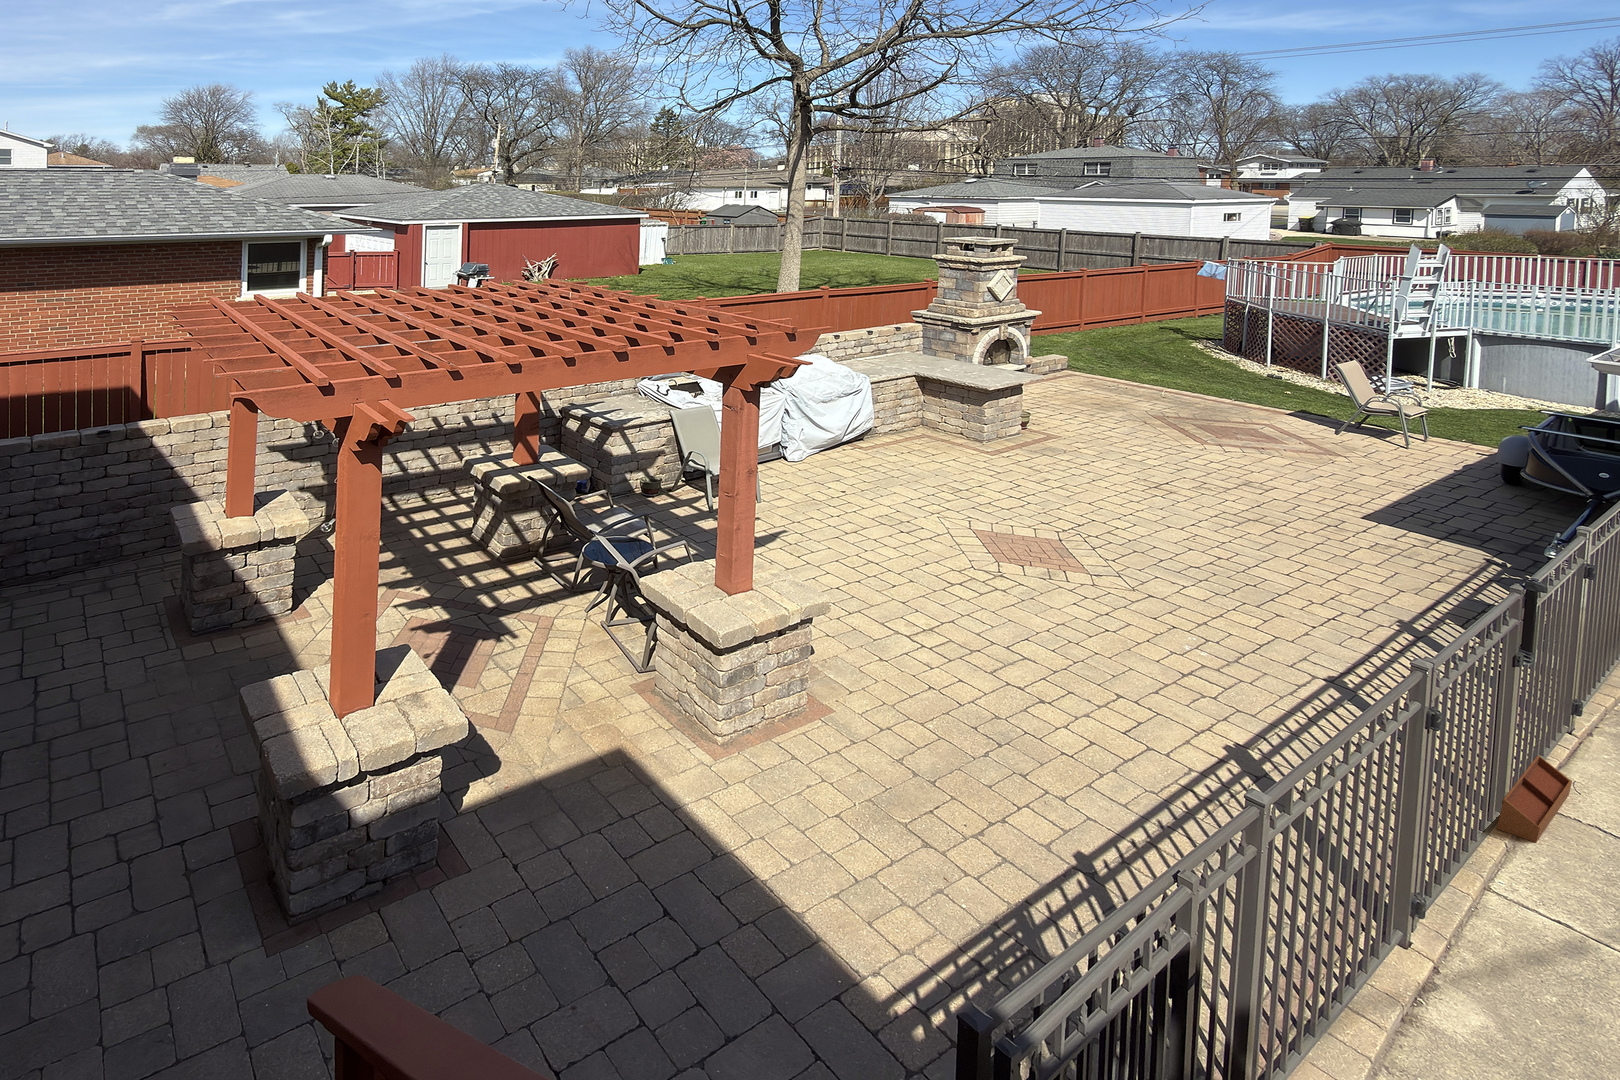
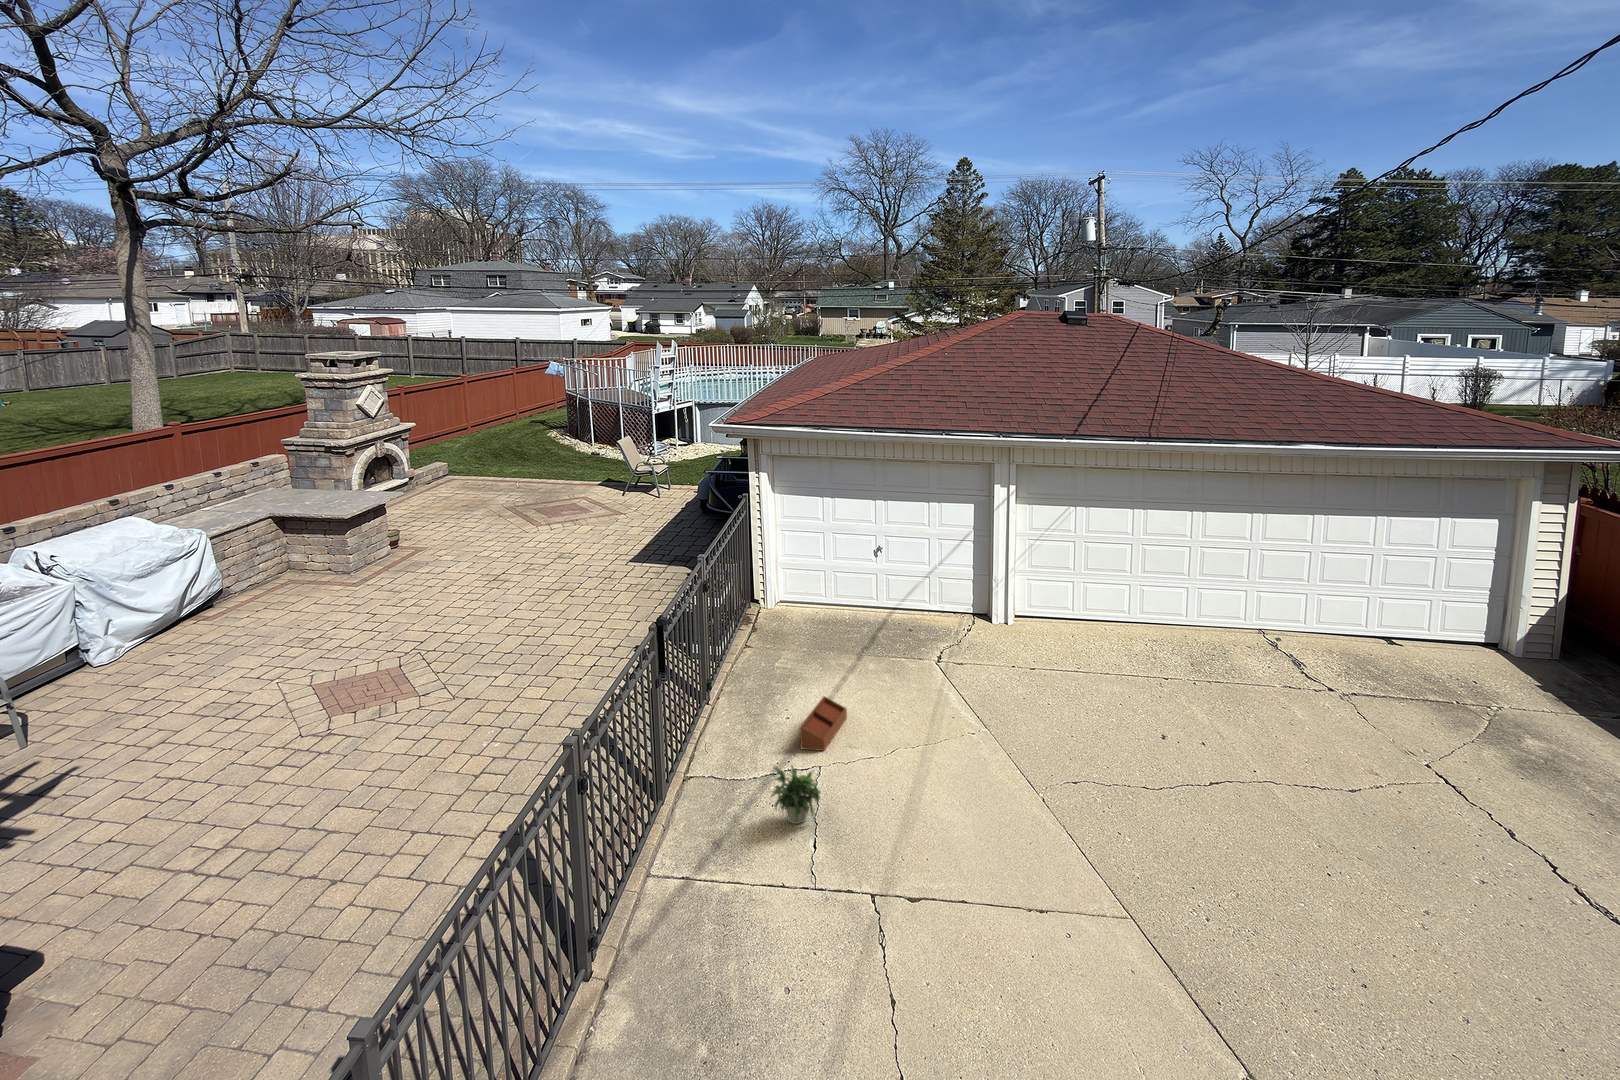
potted plant: none [1464,872,1555,967] -> present [771,766,820,824]

